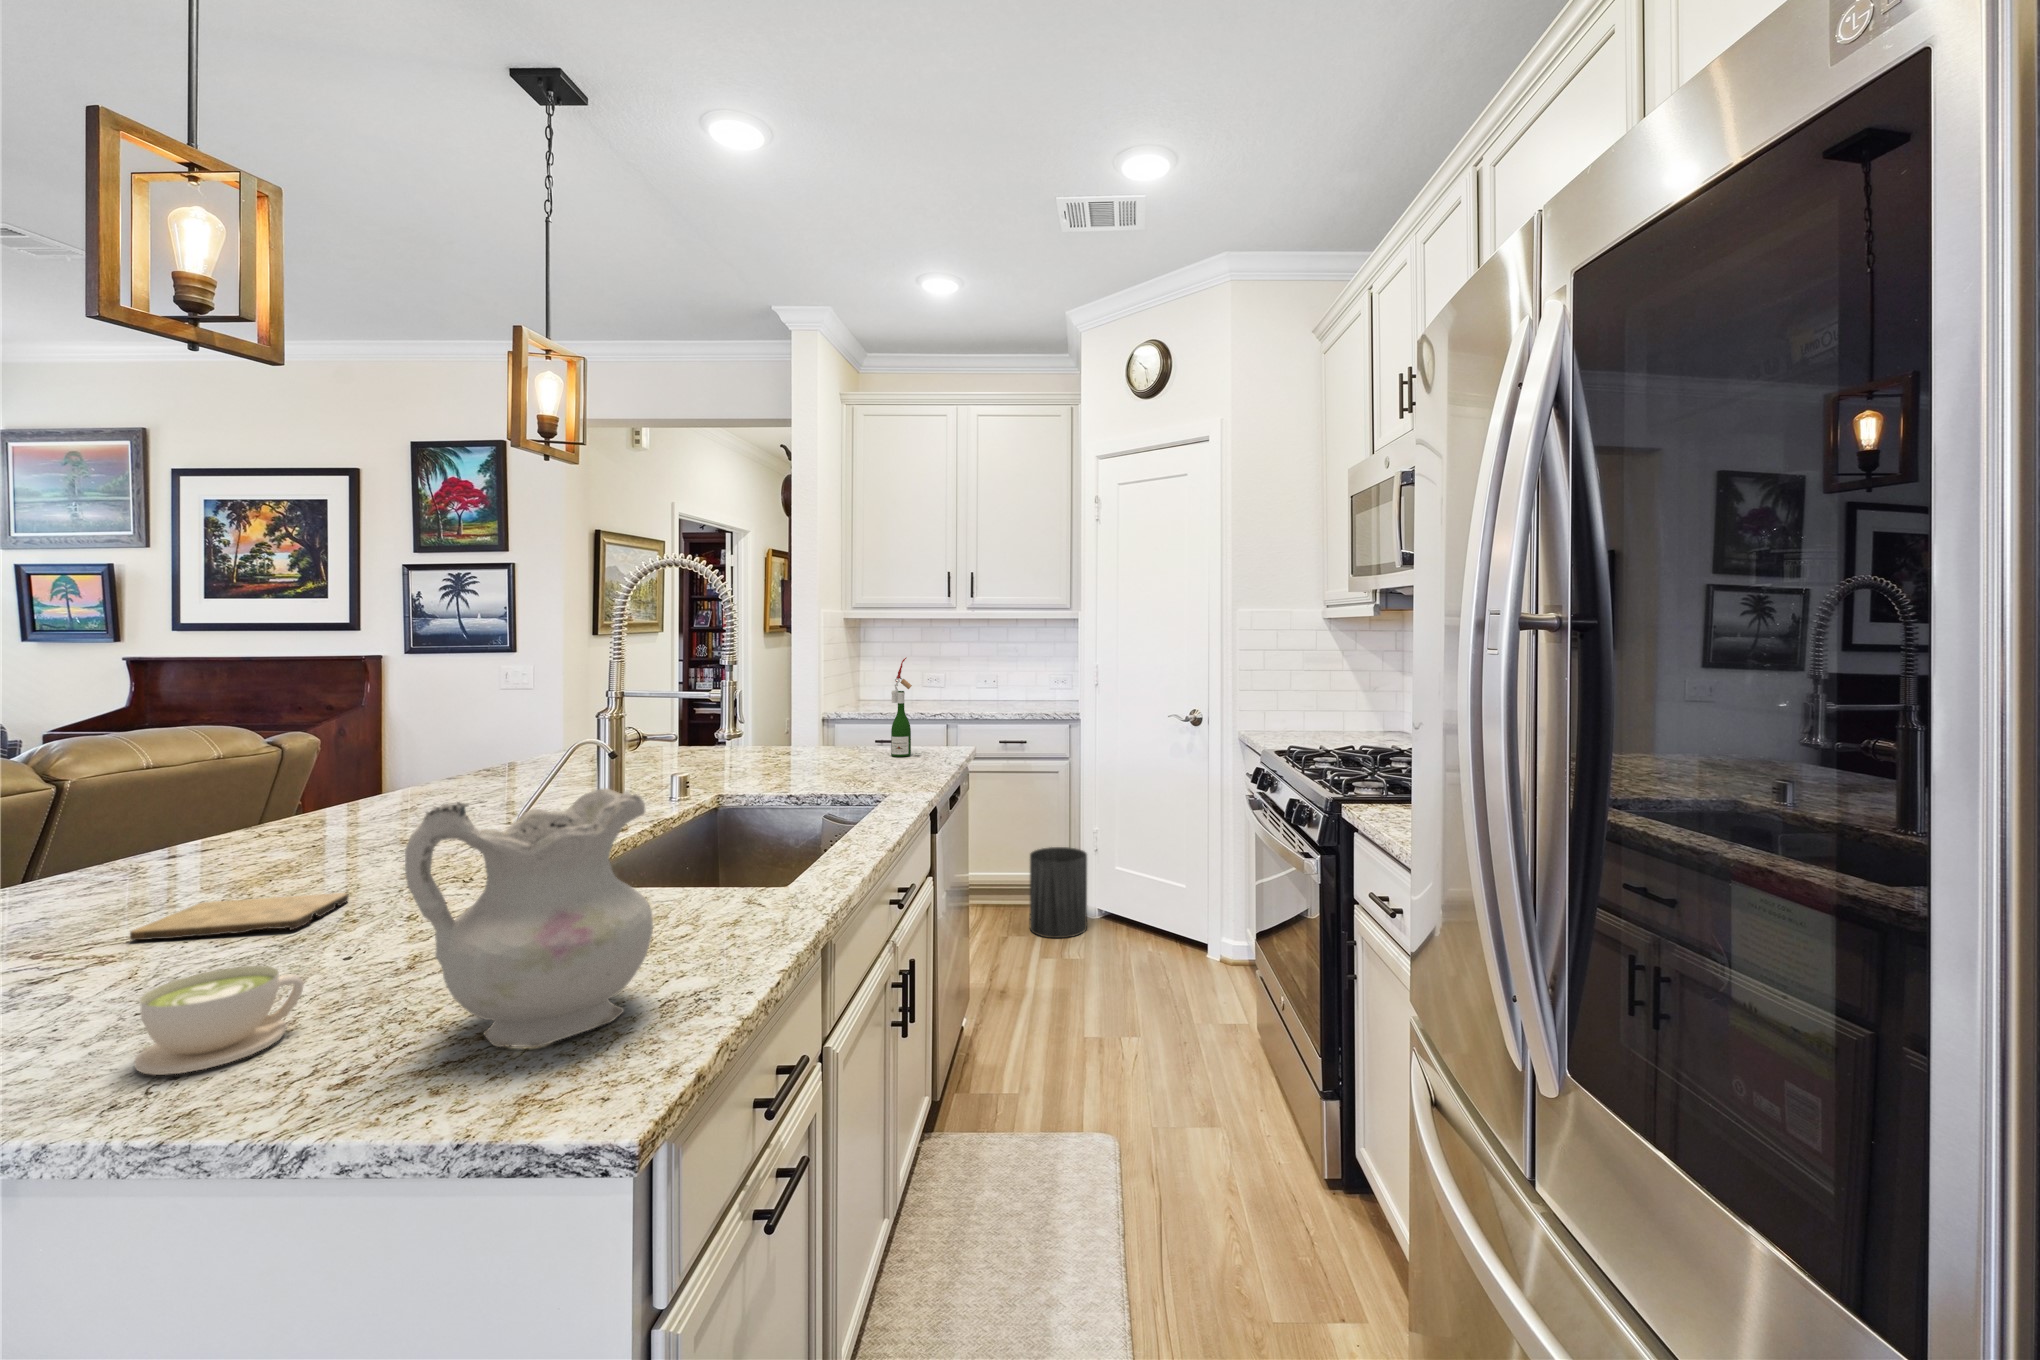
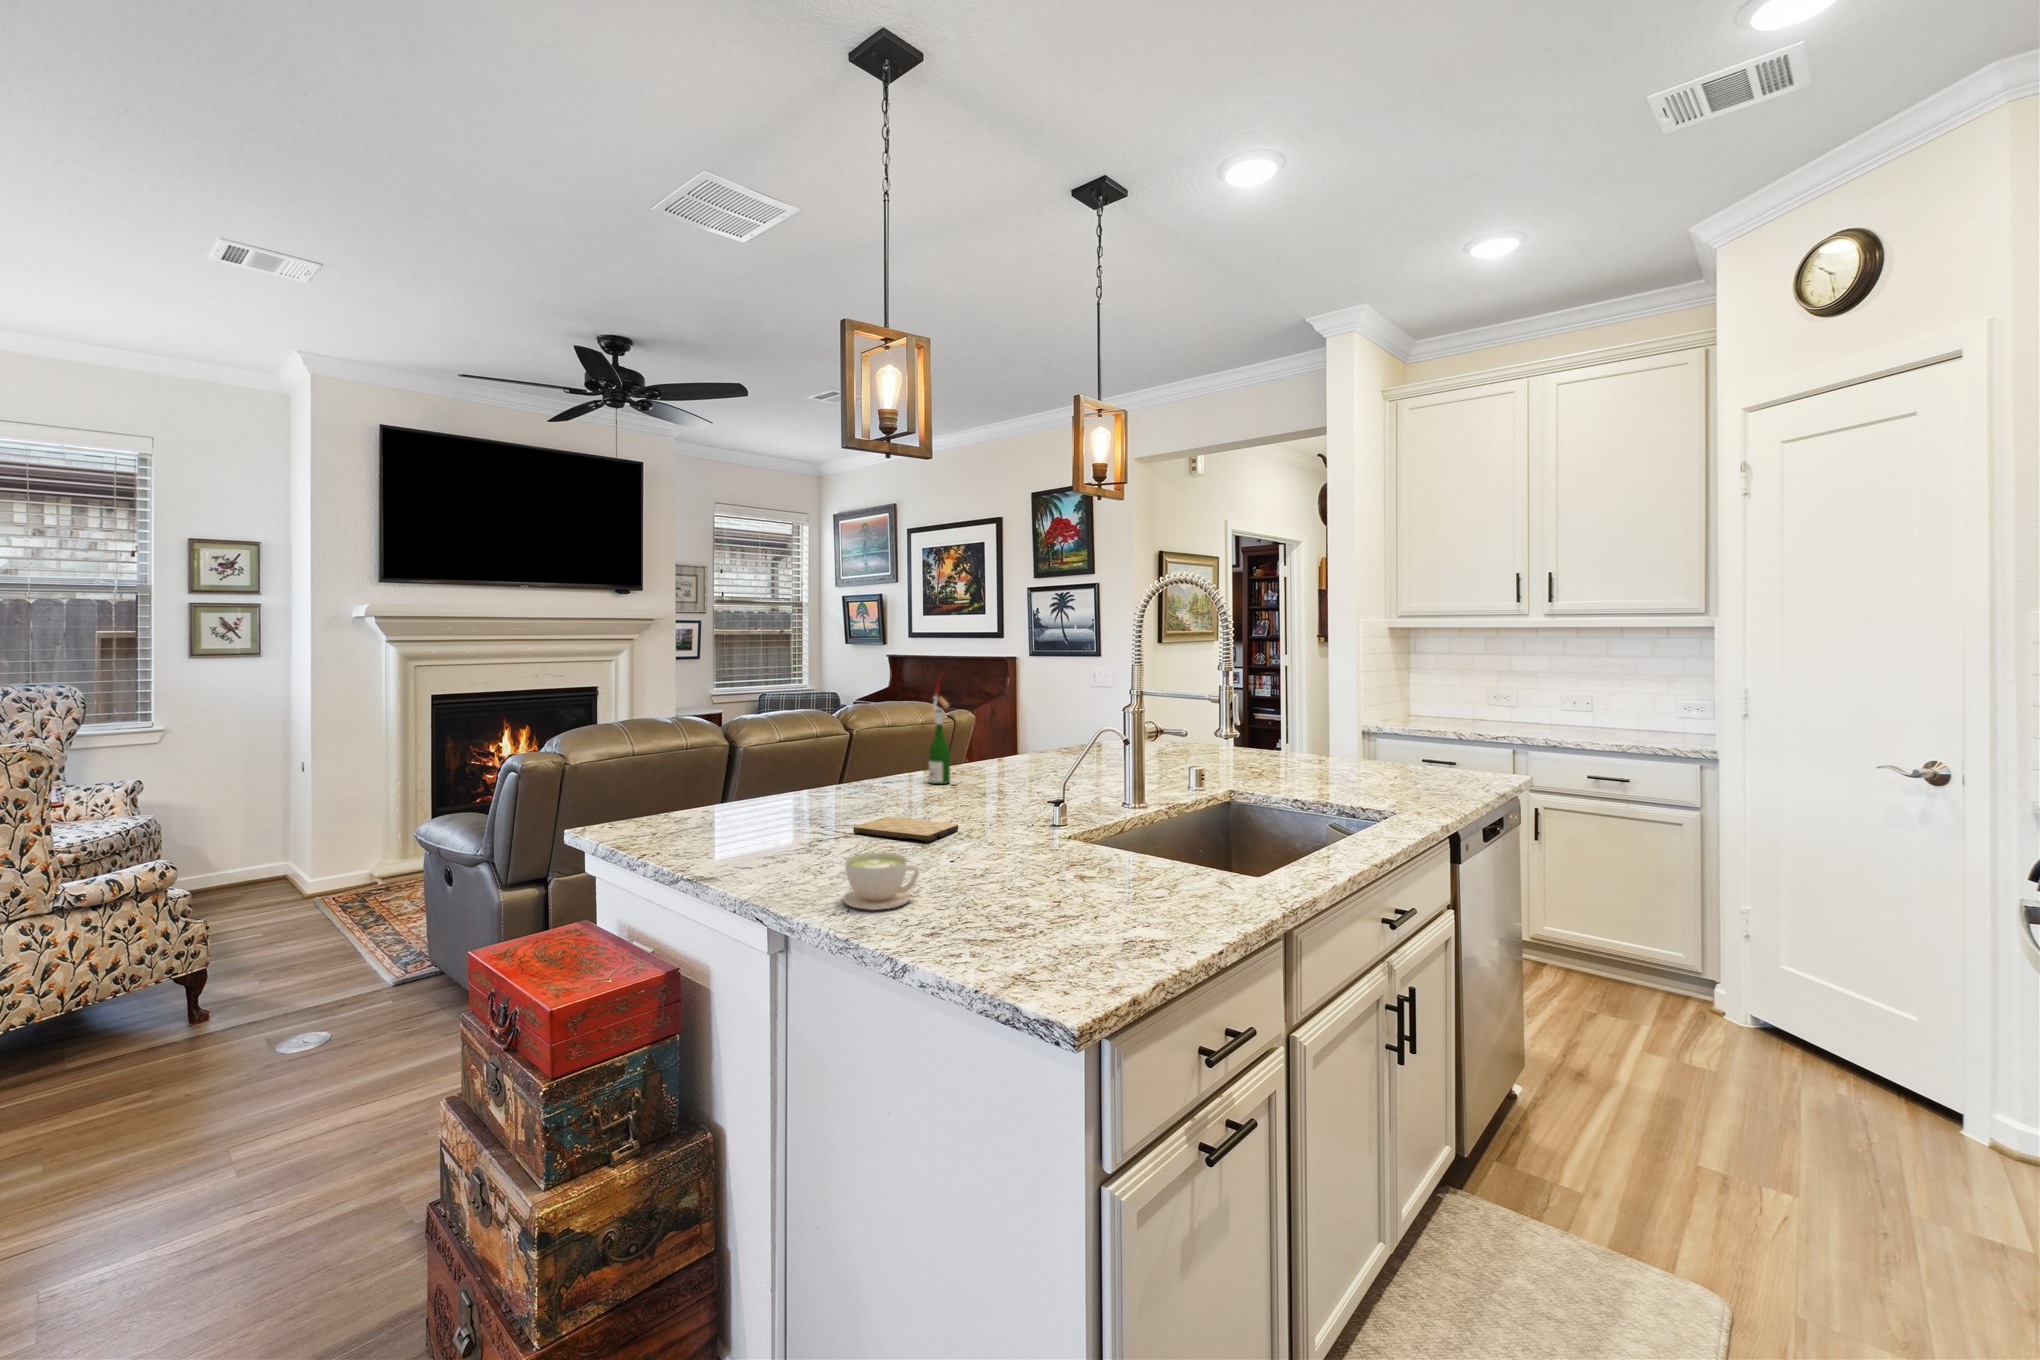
wine bottle: present [891,658,921,757] -> present [929,674,957,785]
ceramic pitcher: present [405,788,653,1047] -> none [963,760,1119,946]
trash can: present [1030,847,1087,938] -> none [1635,917,1731,1041]

